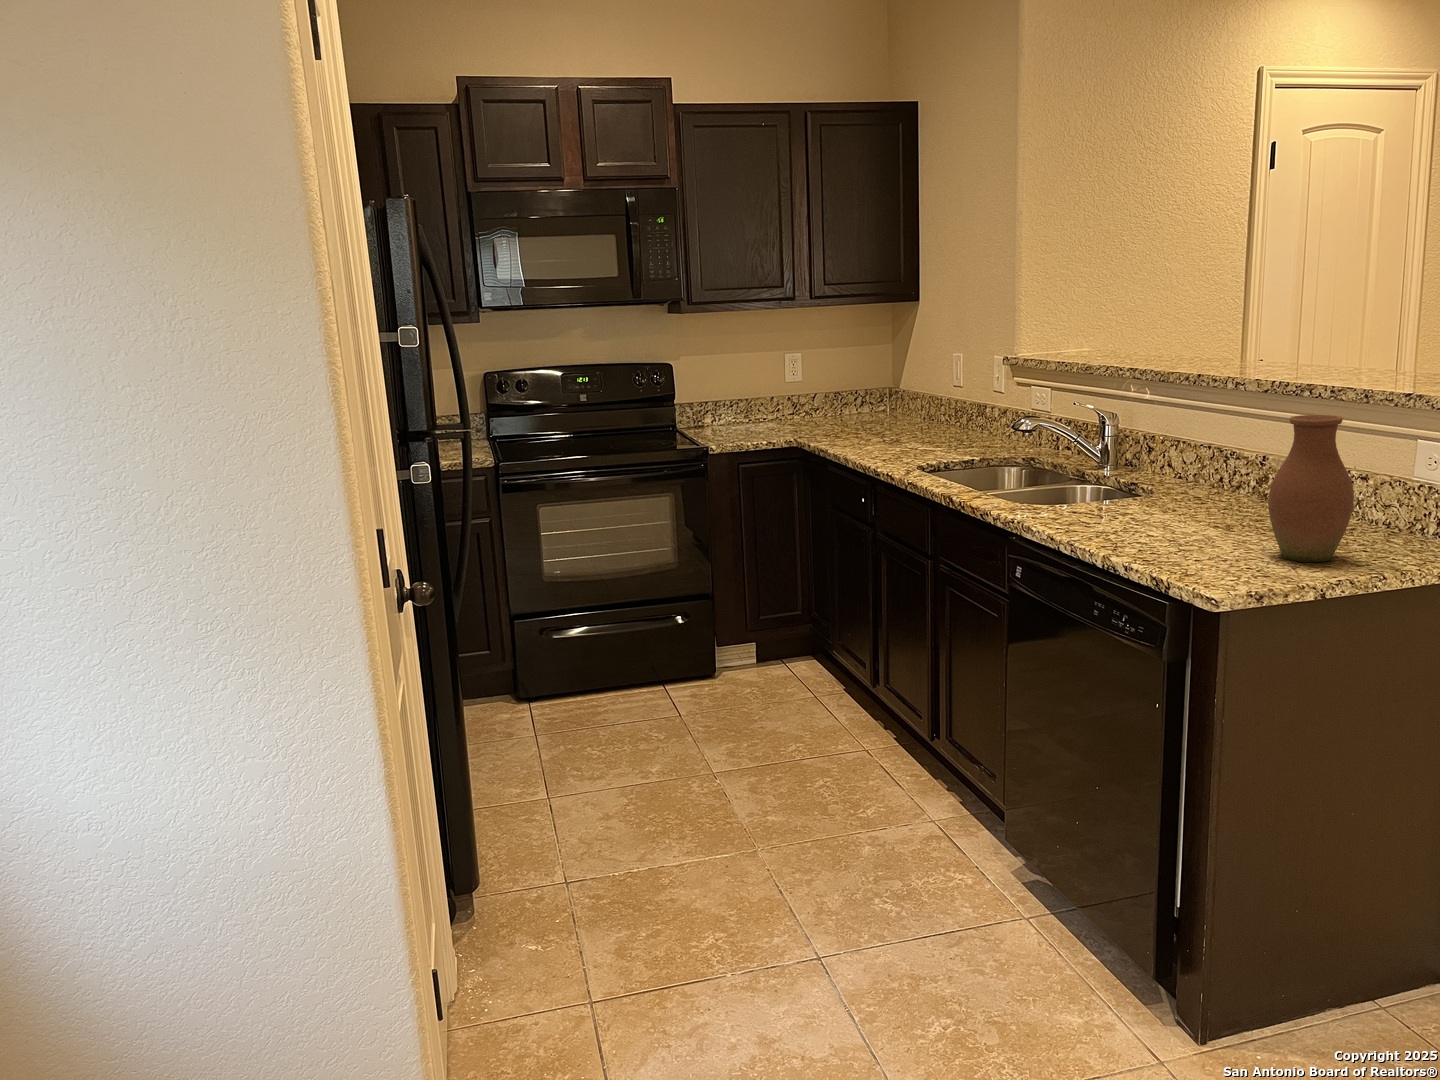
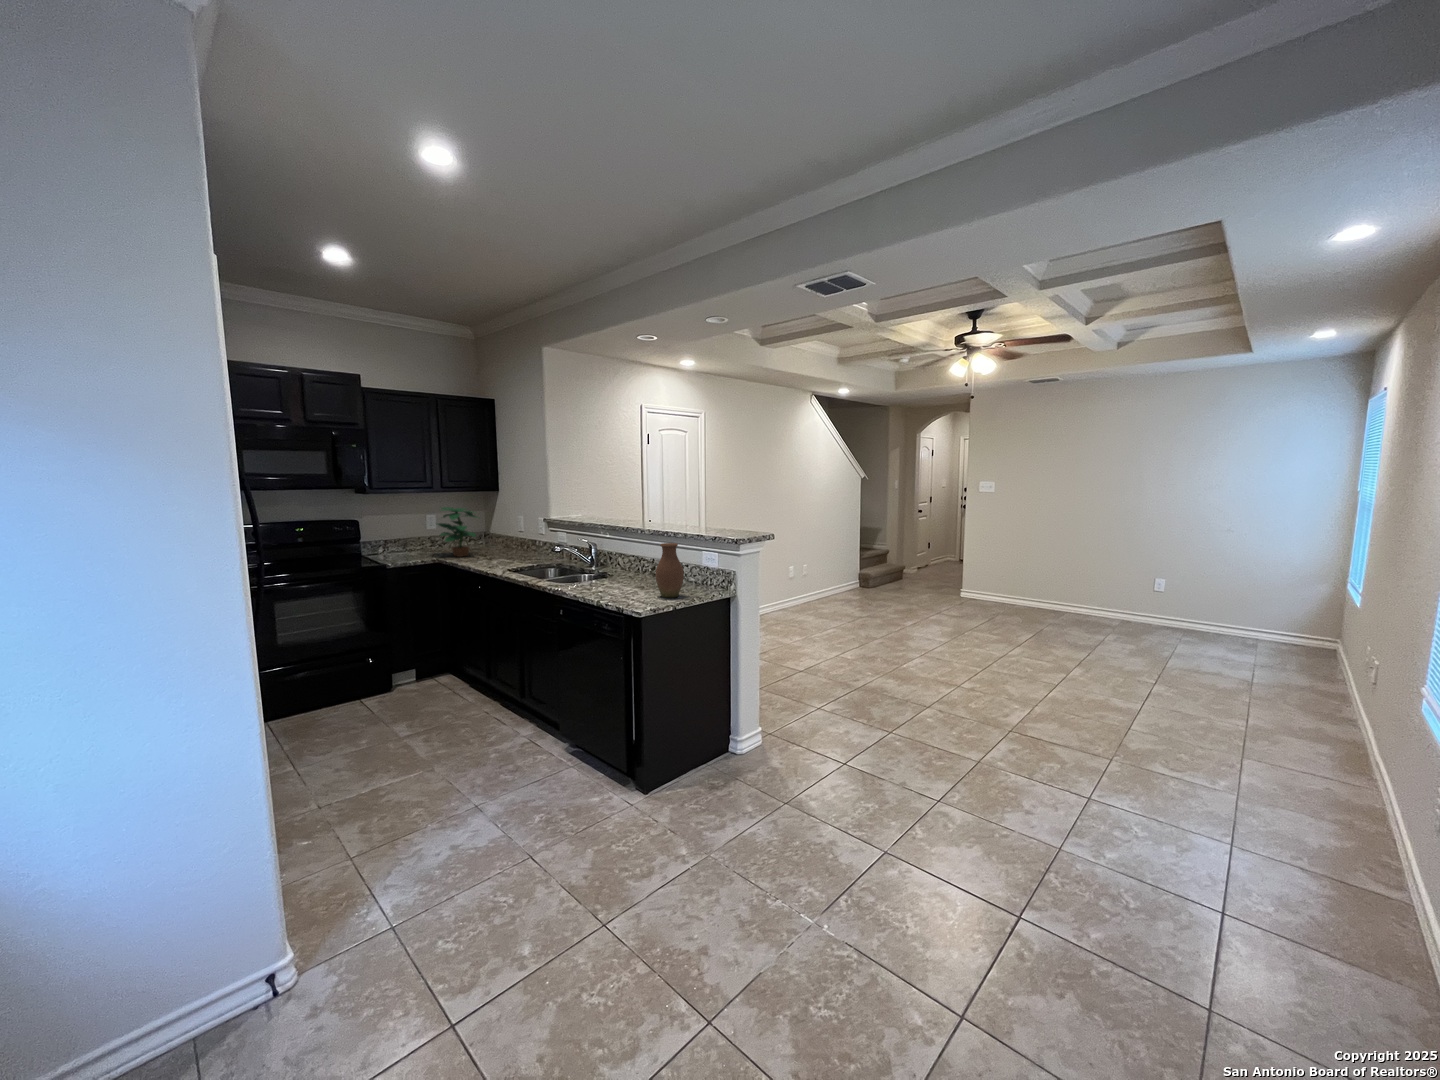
potted plant: none [795,337,877,435] -> present [438,507,477,557]

